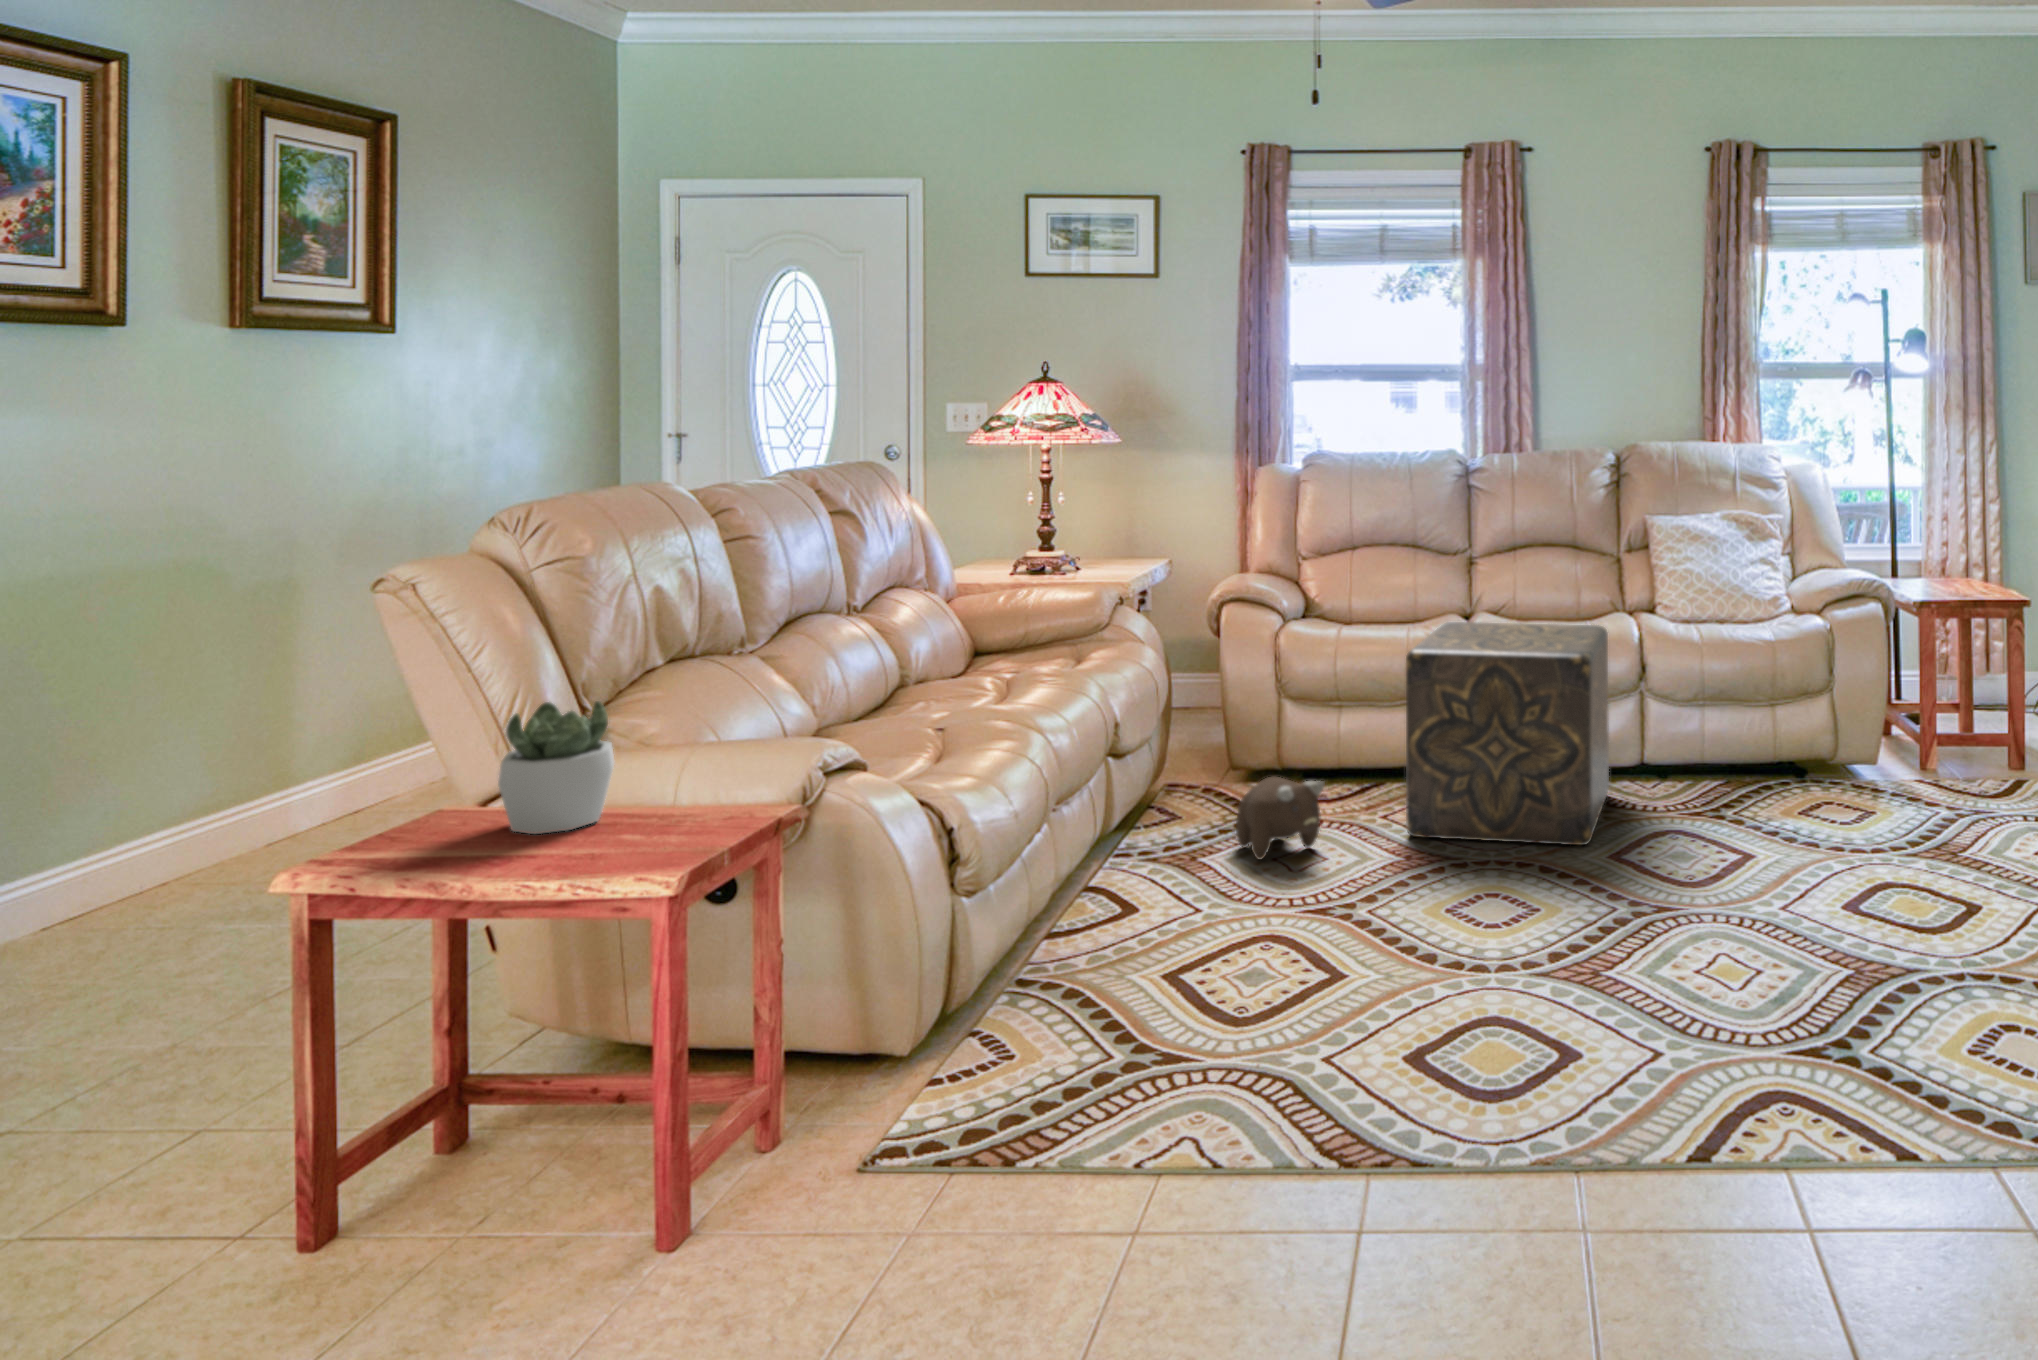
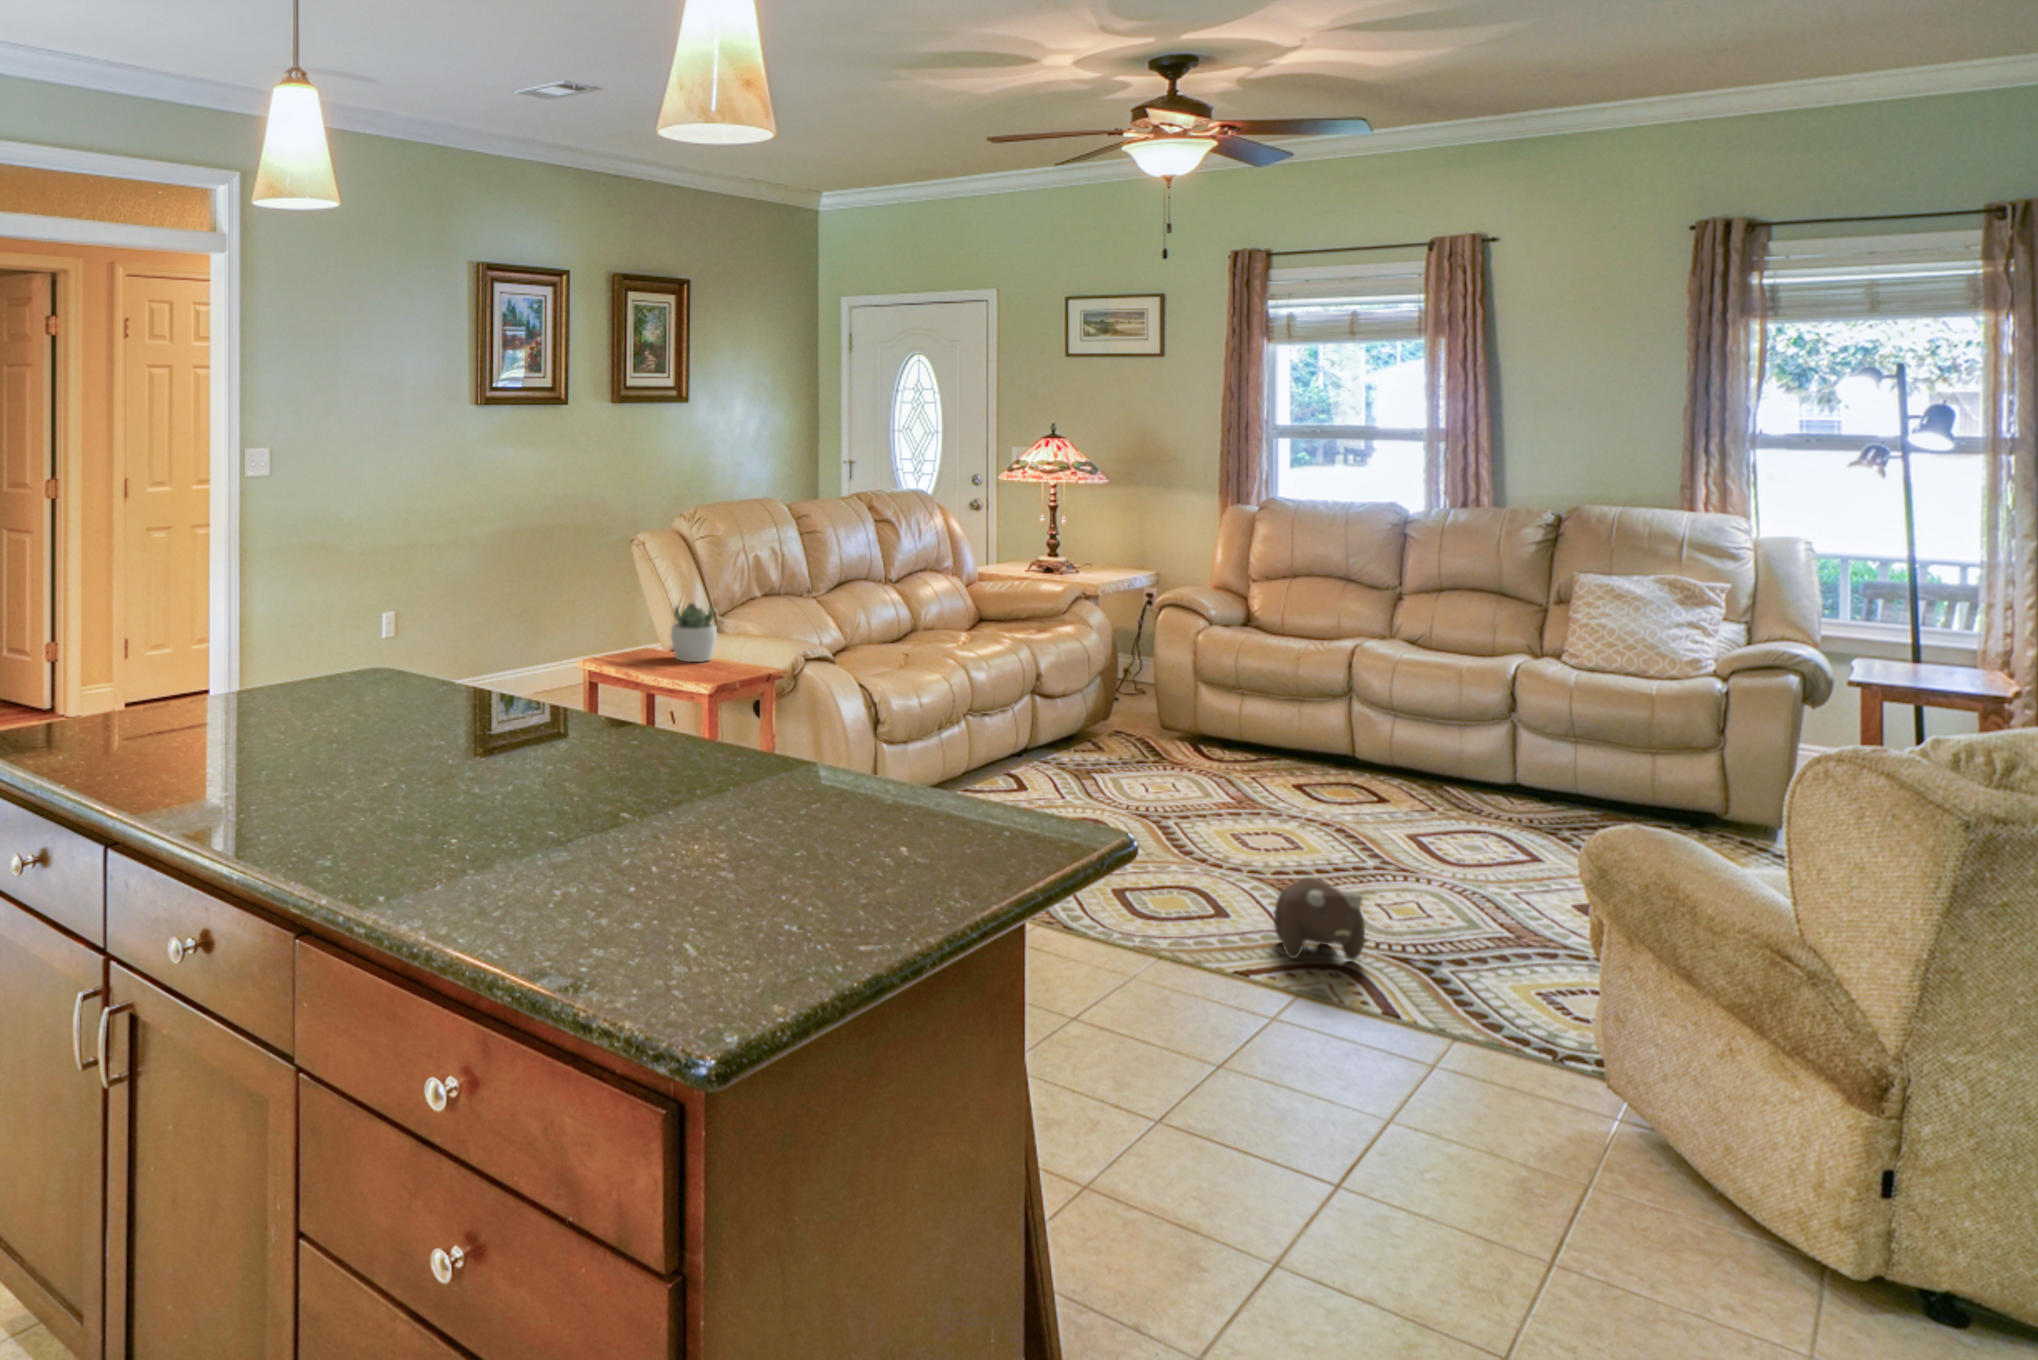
ottoman: present [1406,622,1609,845] -> none [1254,644,1466,829]
plush toy: present [1236,777,1325,860] -> present [1274,878,1365,960]

